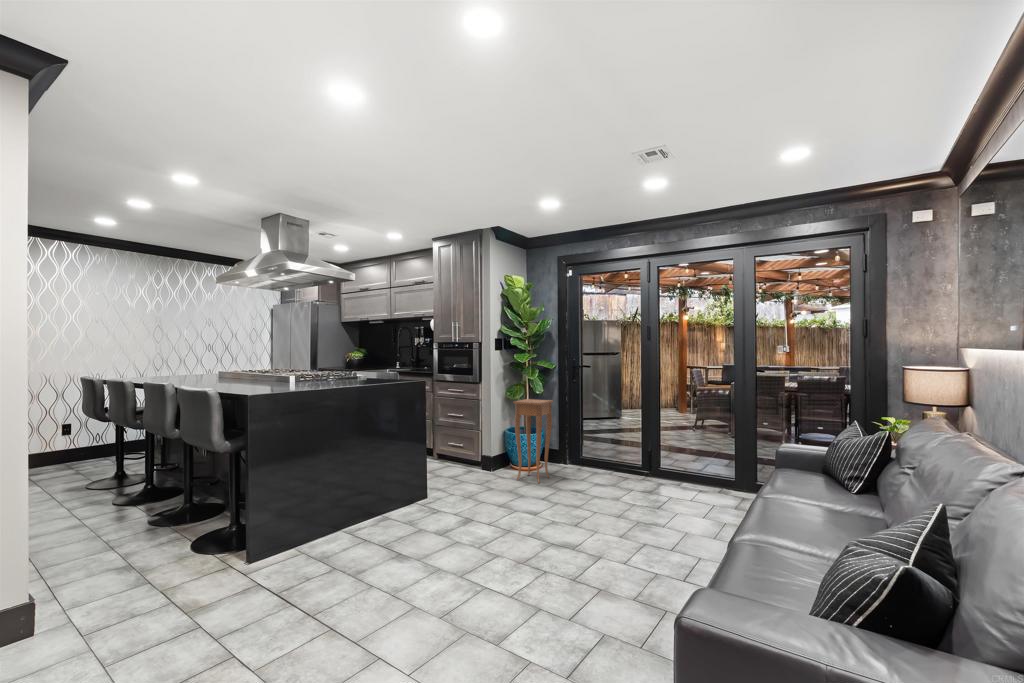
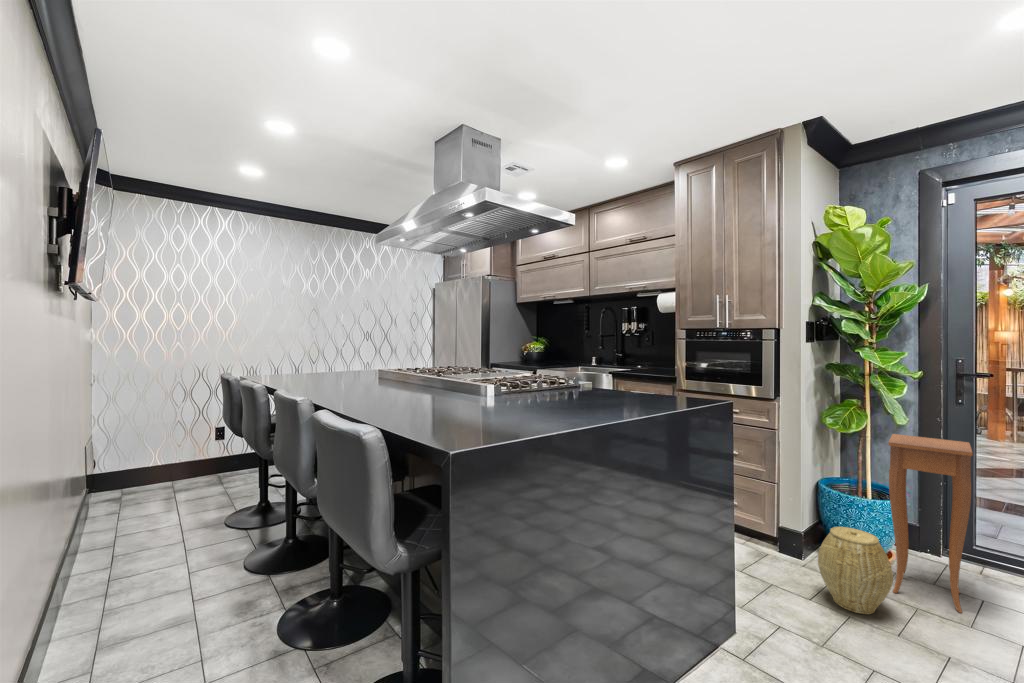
woven basket: none [475,447,506,487] -> present [818,527,893,614]

